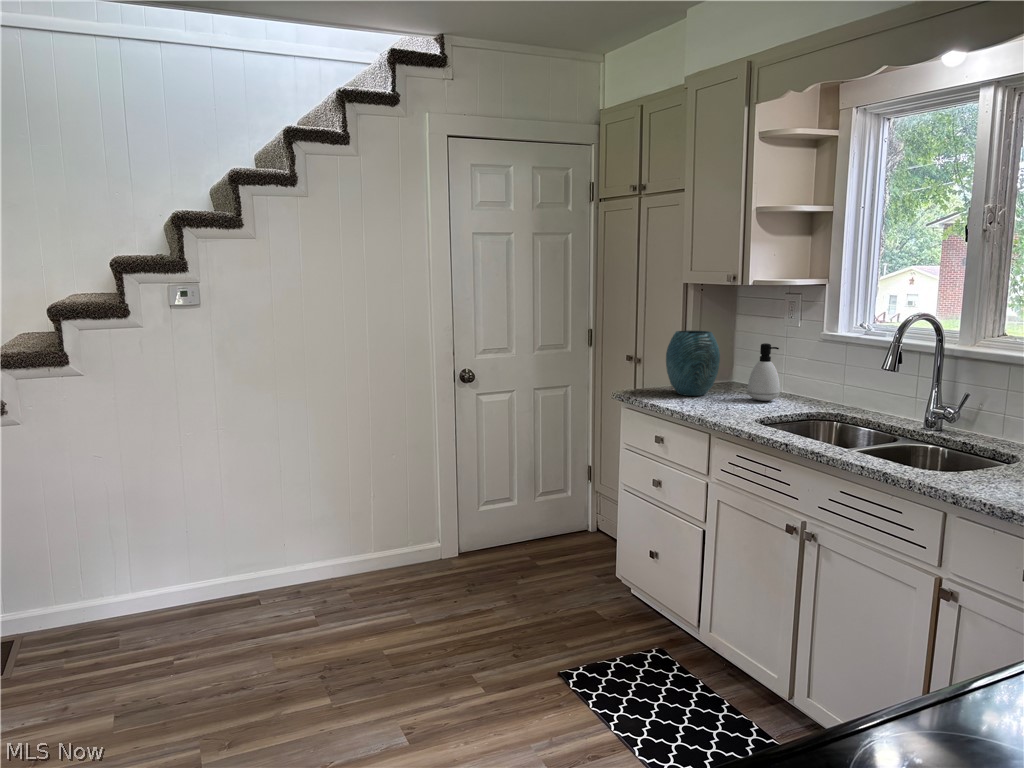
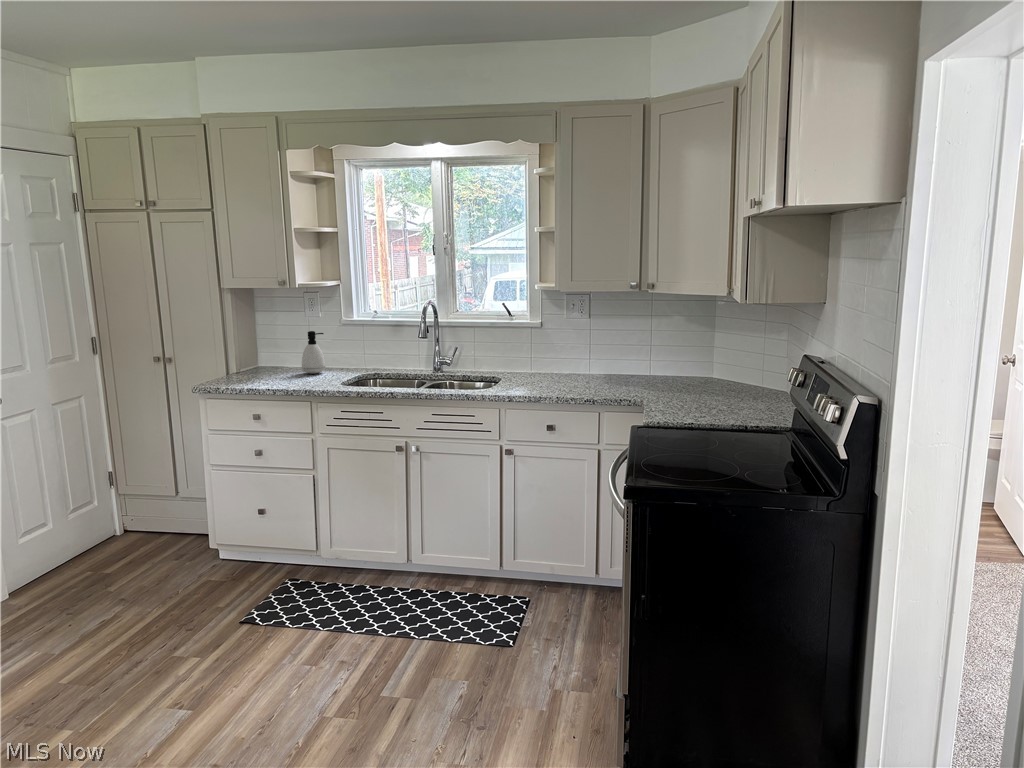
vase: present [666,331,720,396] -> none [231,327,277,380]

